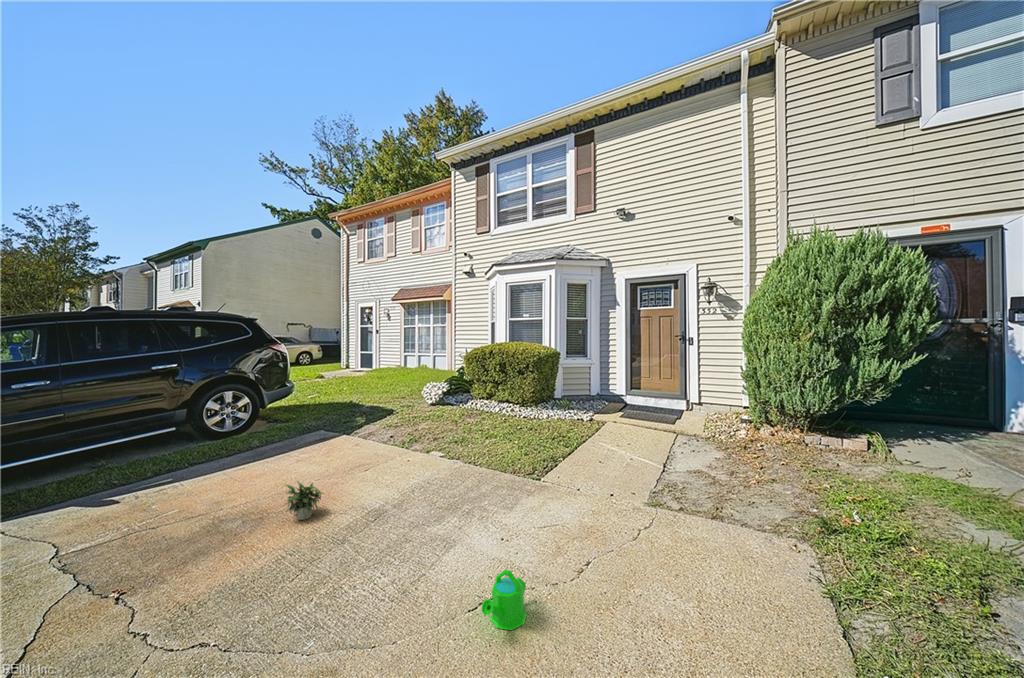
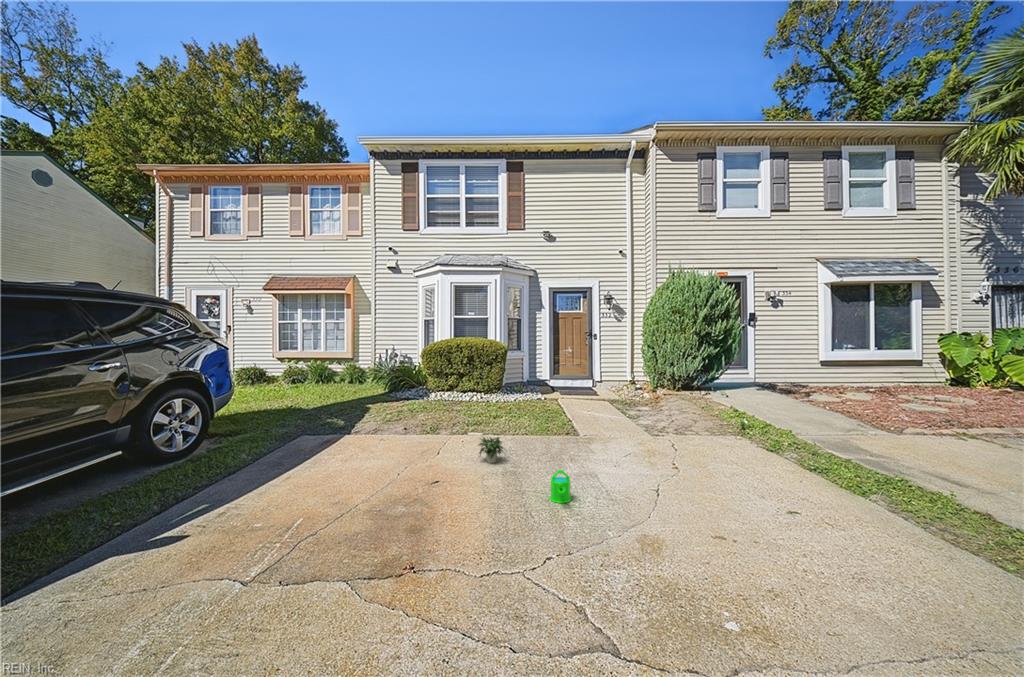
watering can: present [481,569,527,630] -> present [549,470,571,503]

